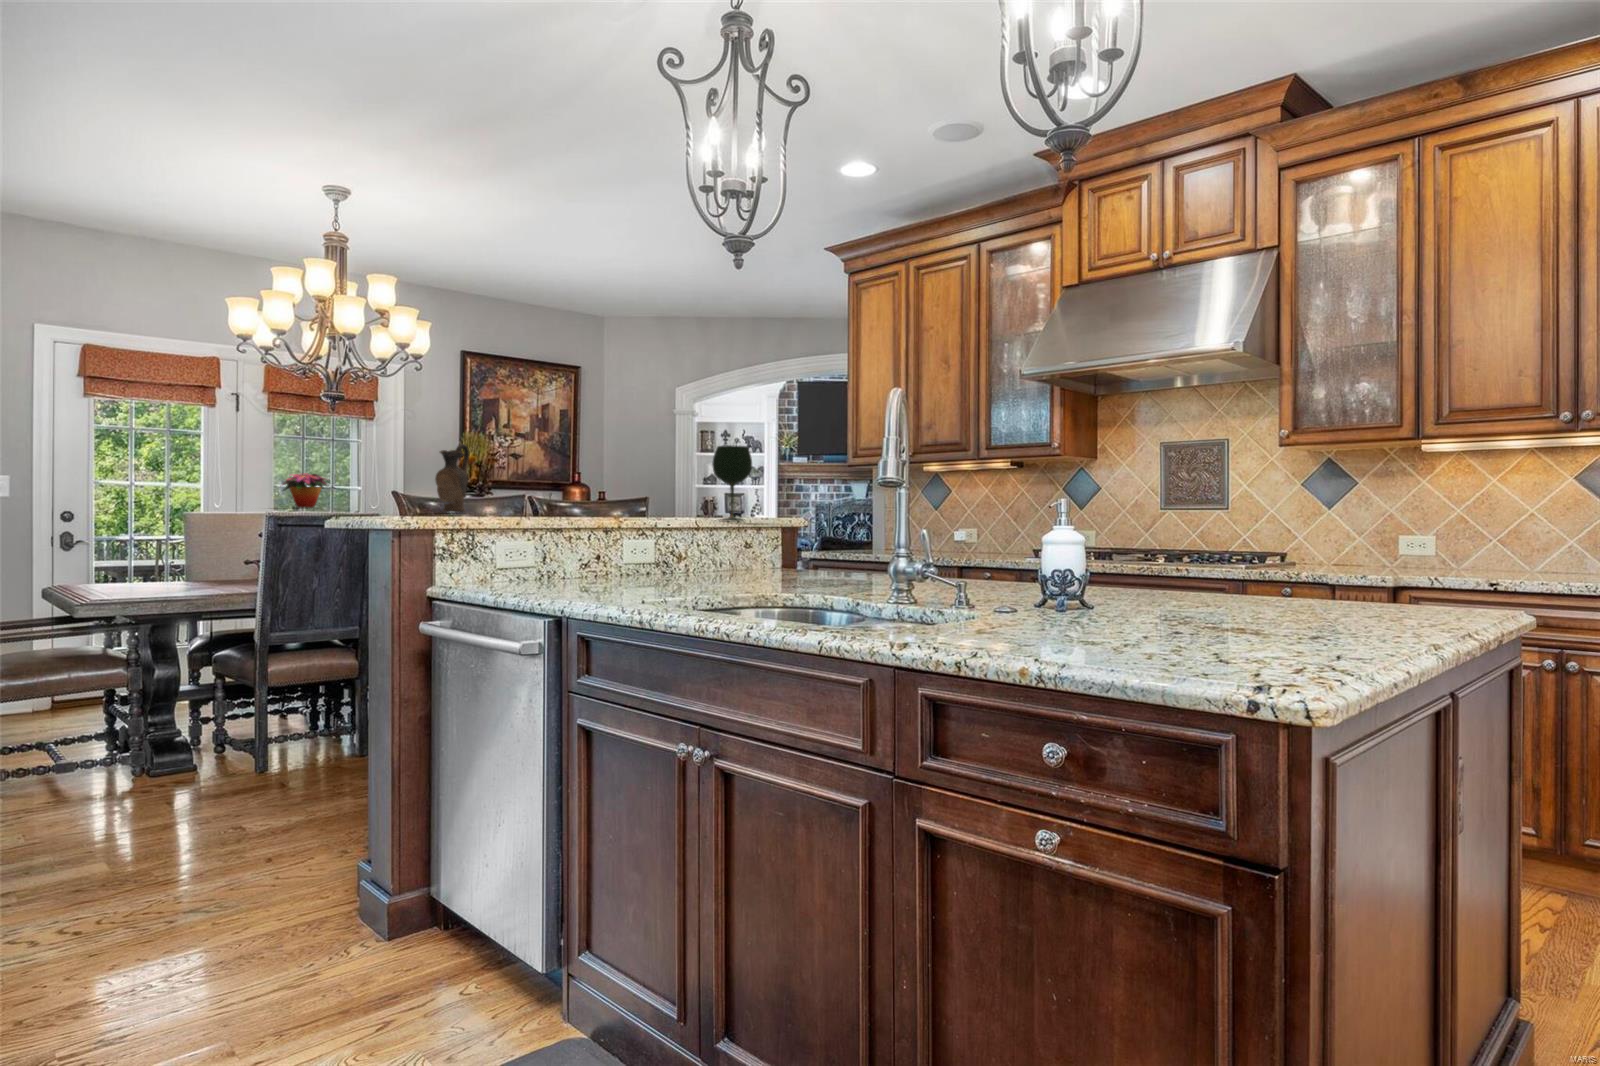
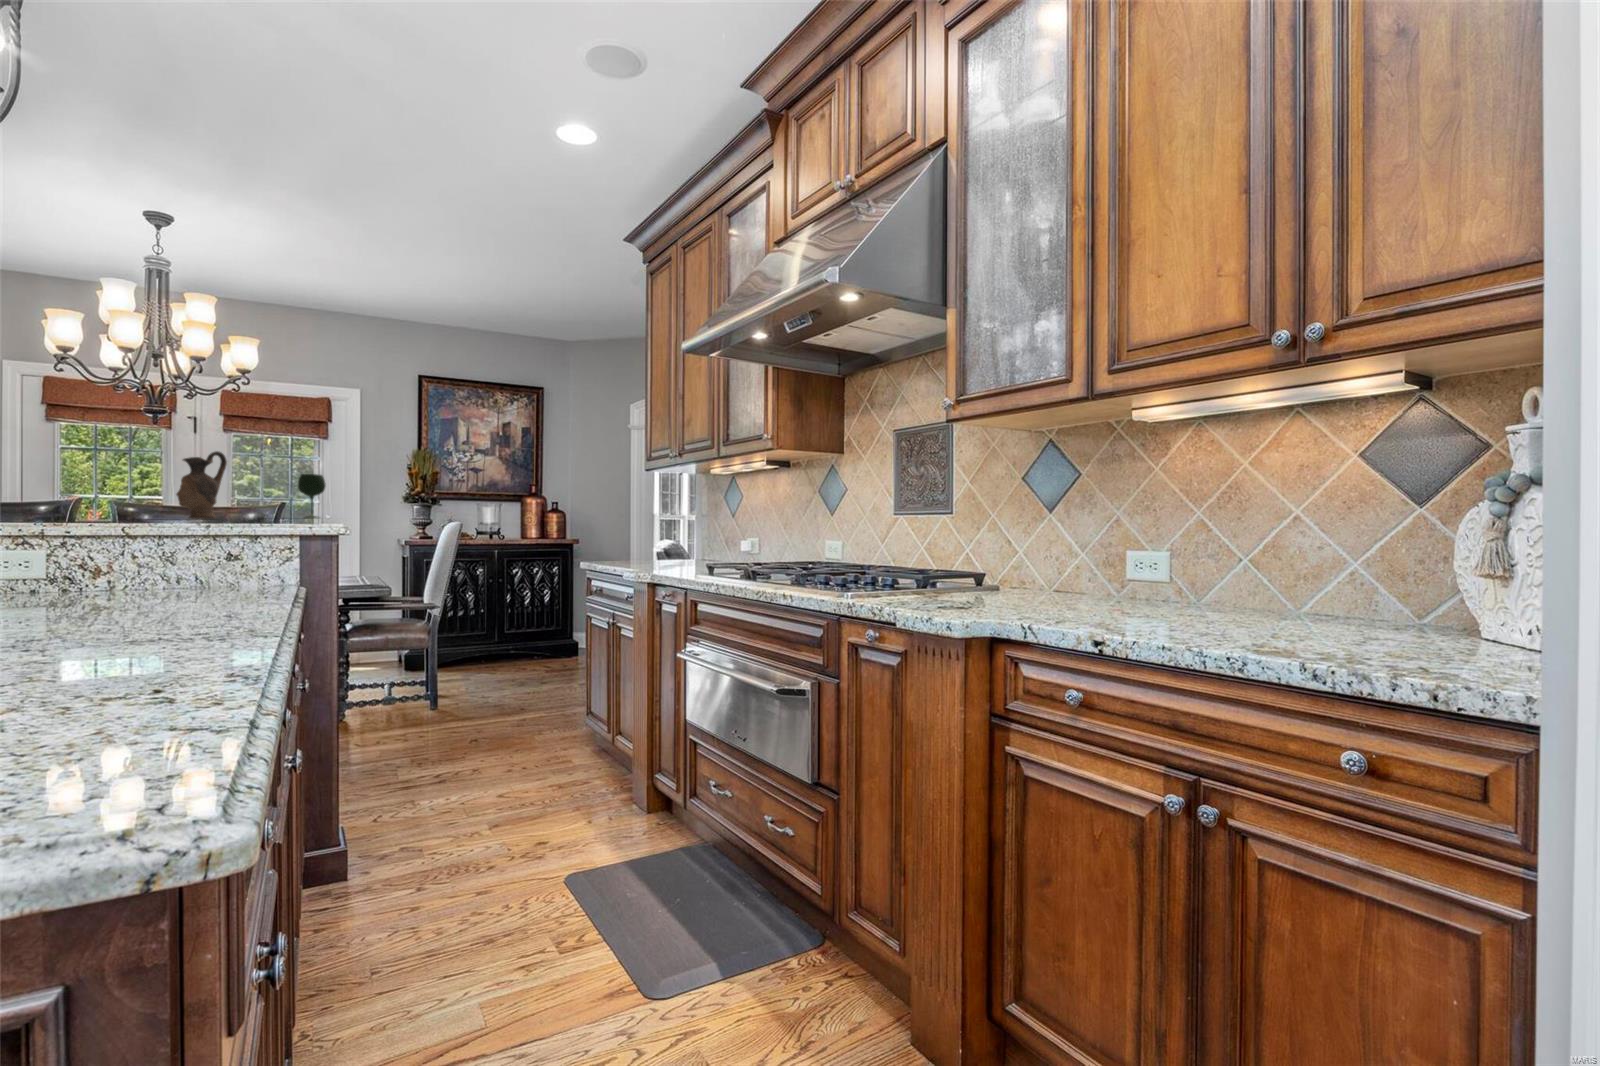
wine glass: present [713,445,752,521] -> present [298,474,326,518]
flower arrangement: present [283,473,328,508] -> none [225,485,281,516]

